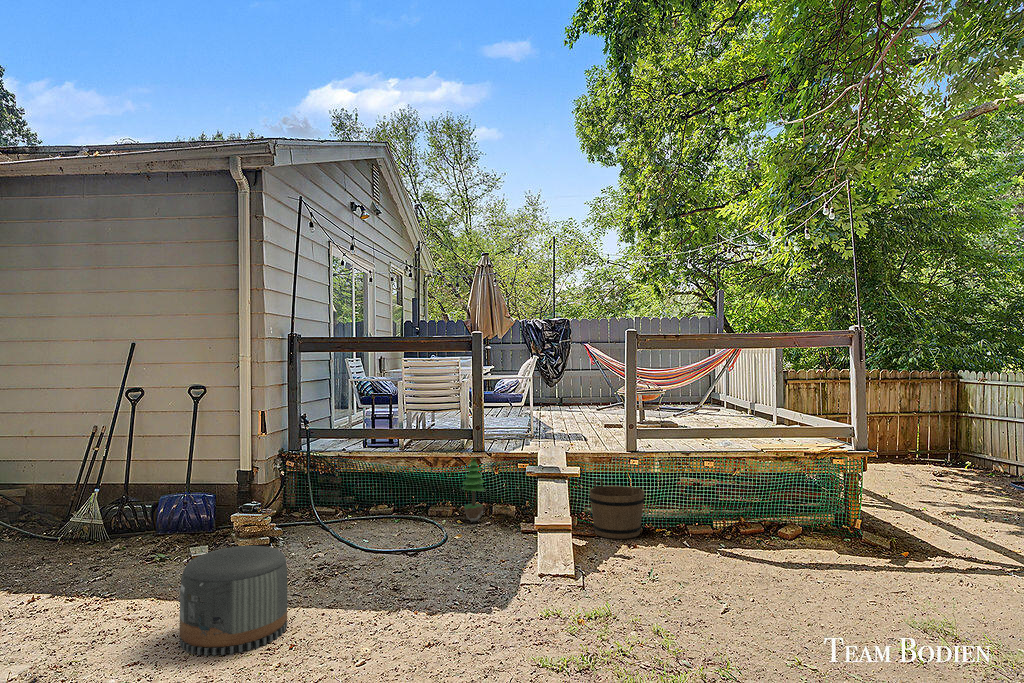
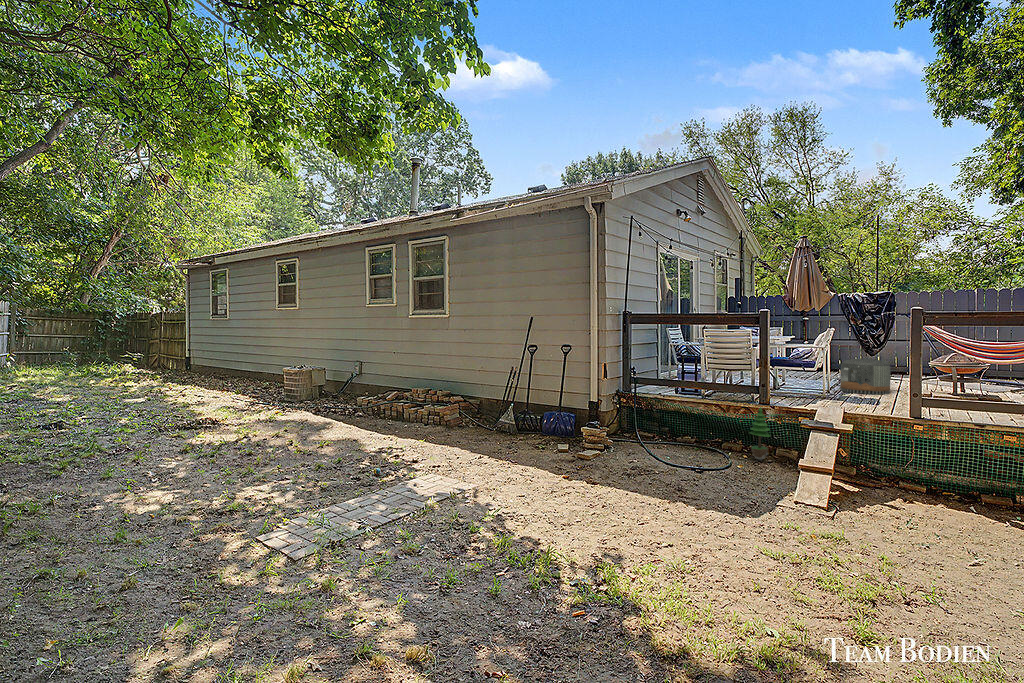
bucket: present [589,479,644,539] -> none [871,442,936,500]
pouf: present [179,546,288,655] -> present [840,359,891,394]

